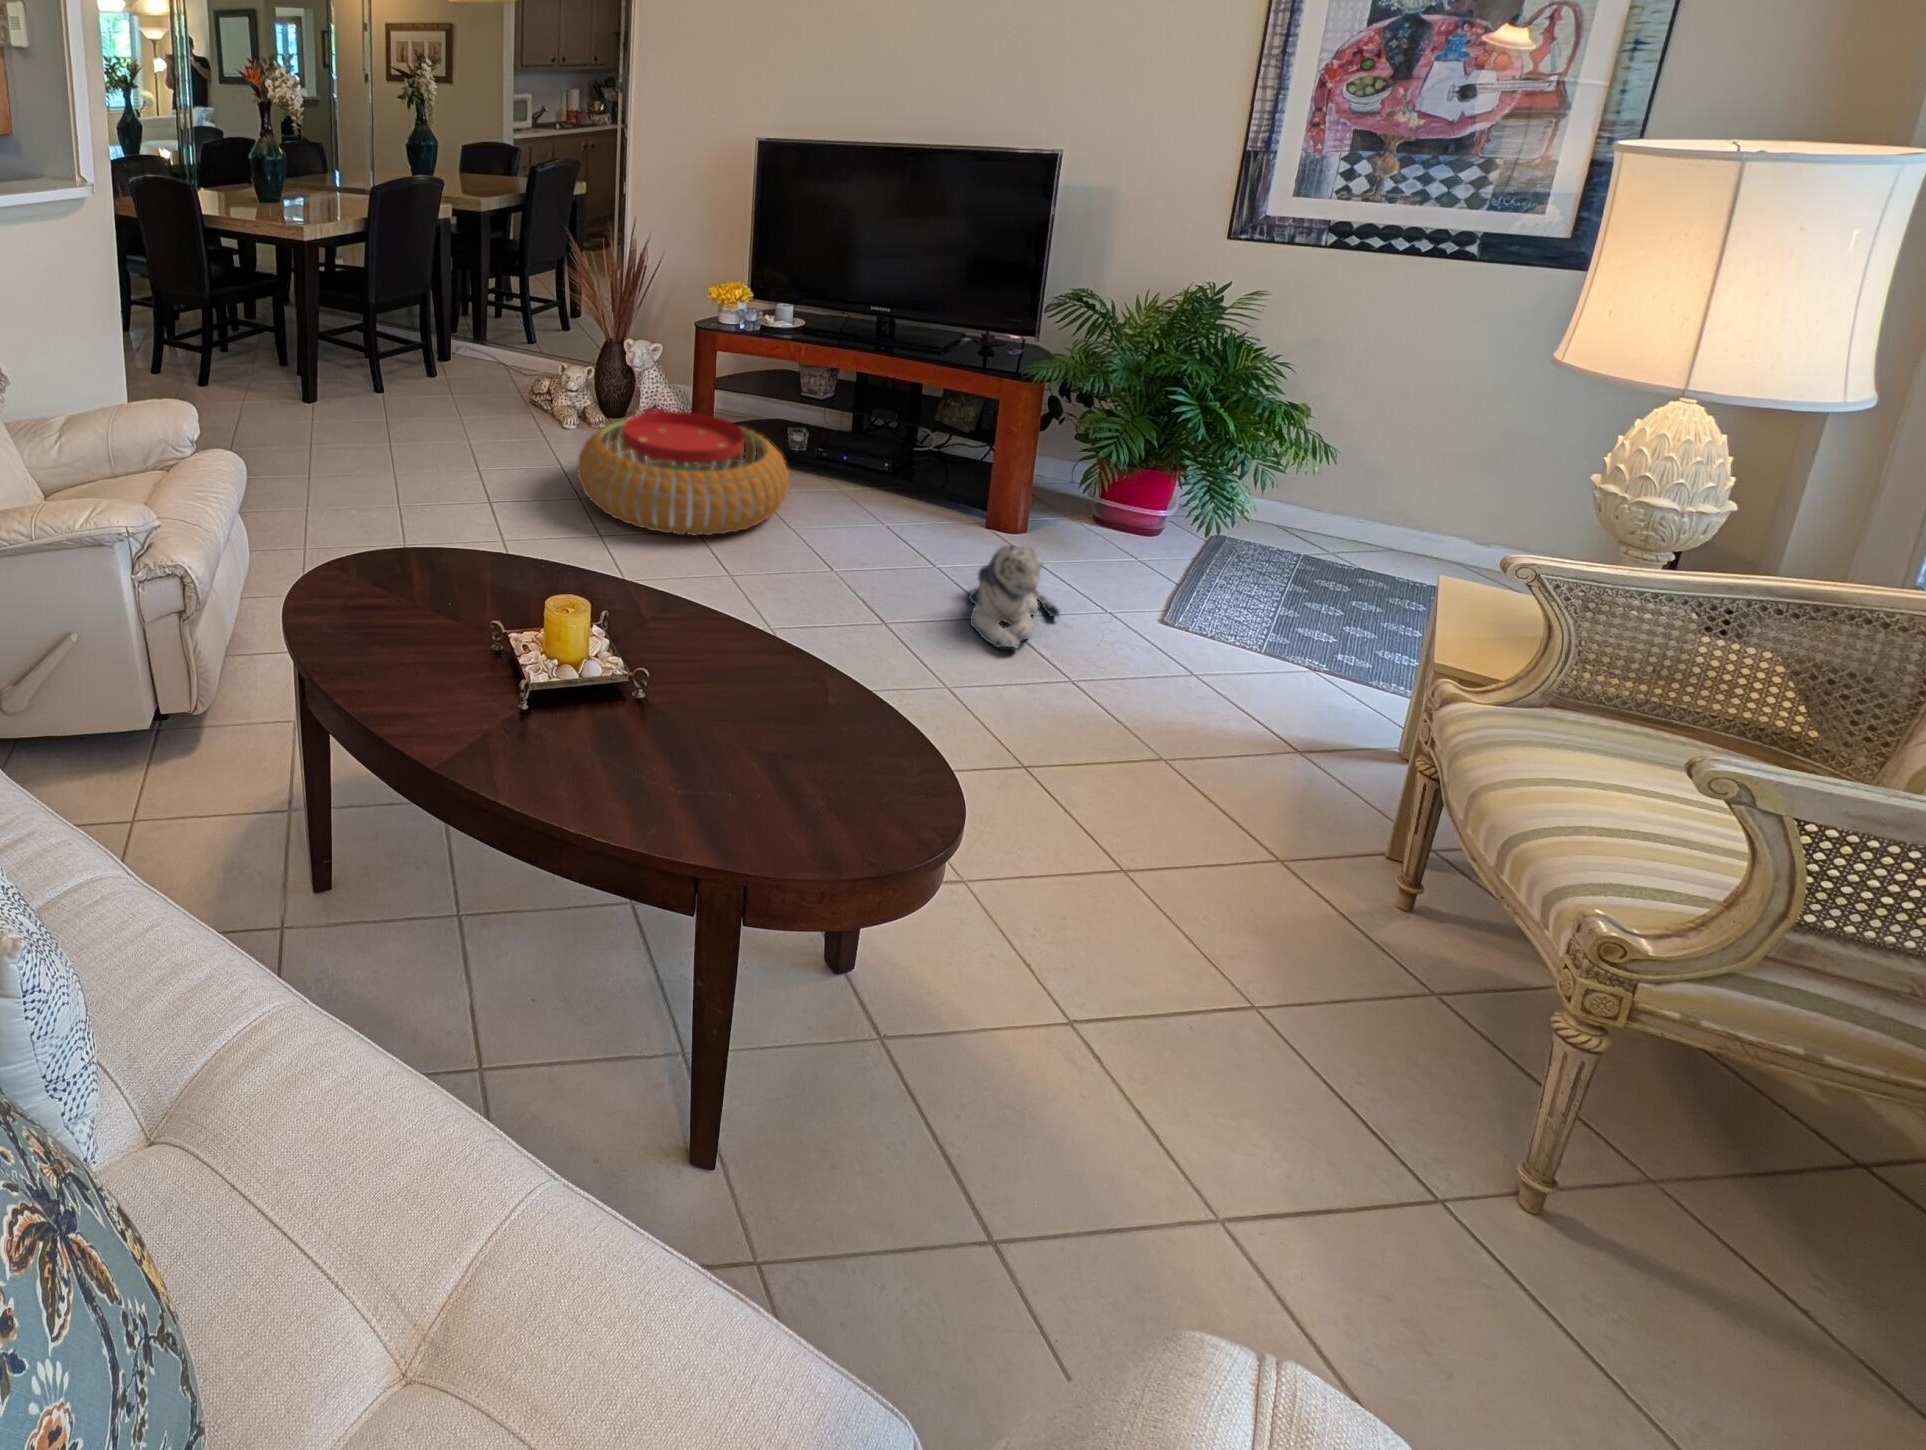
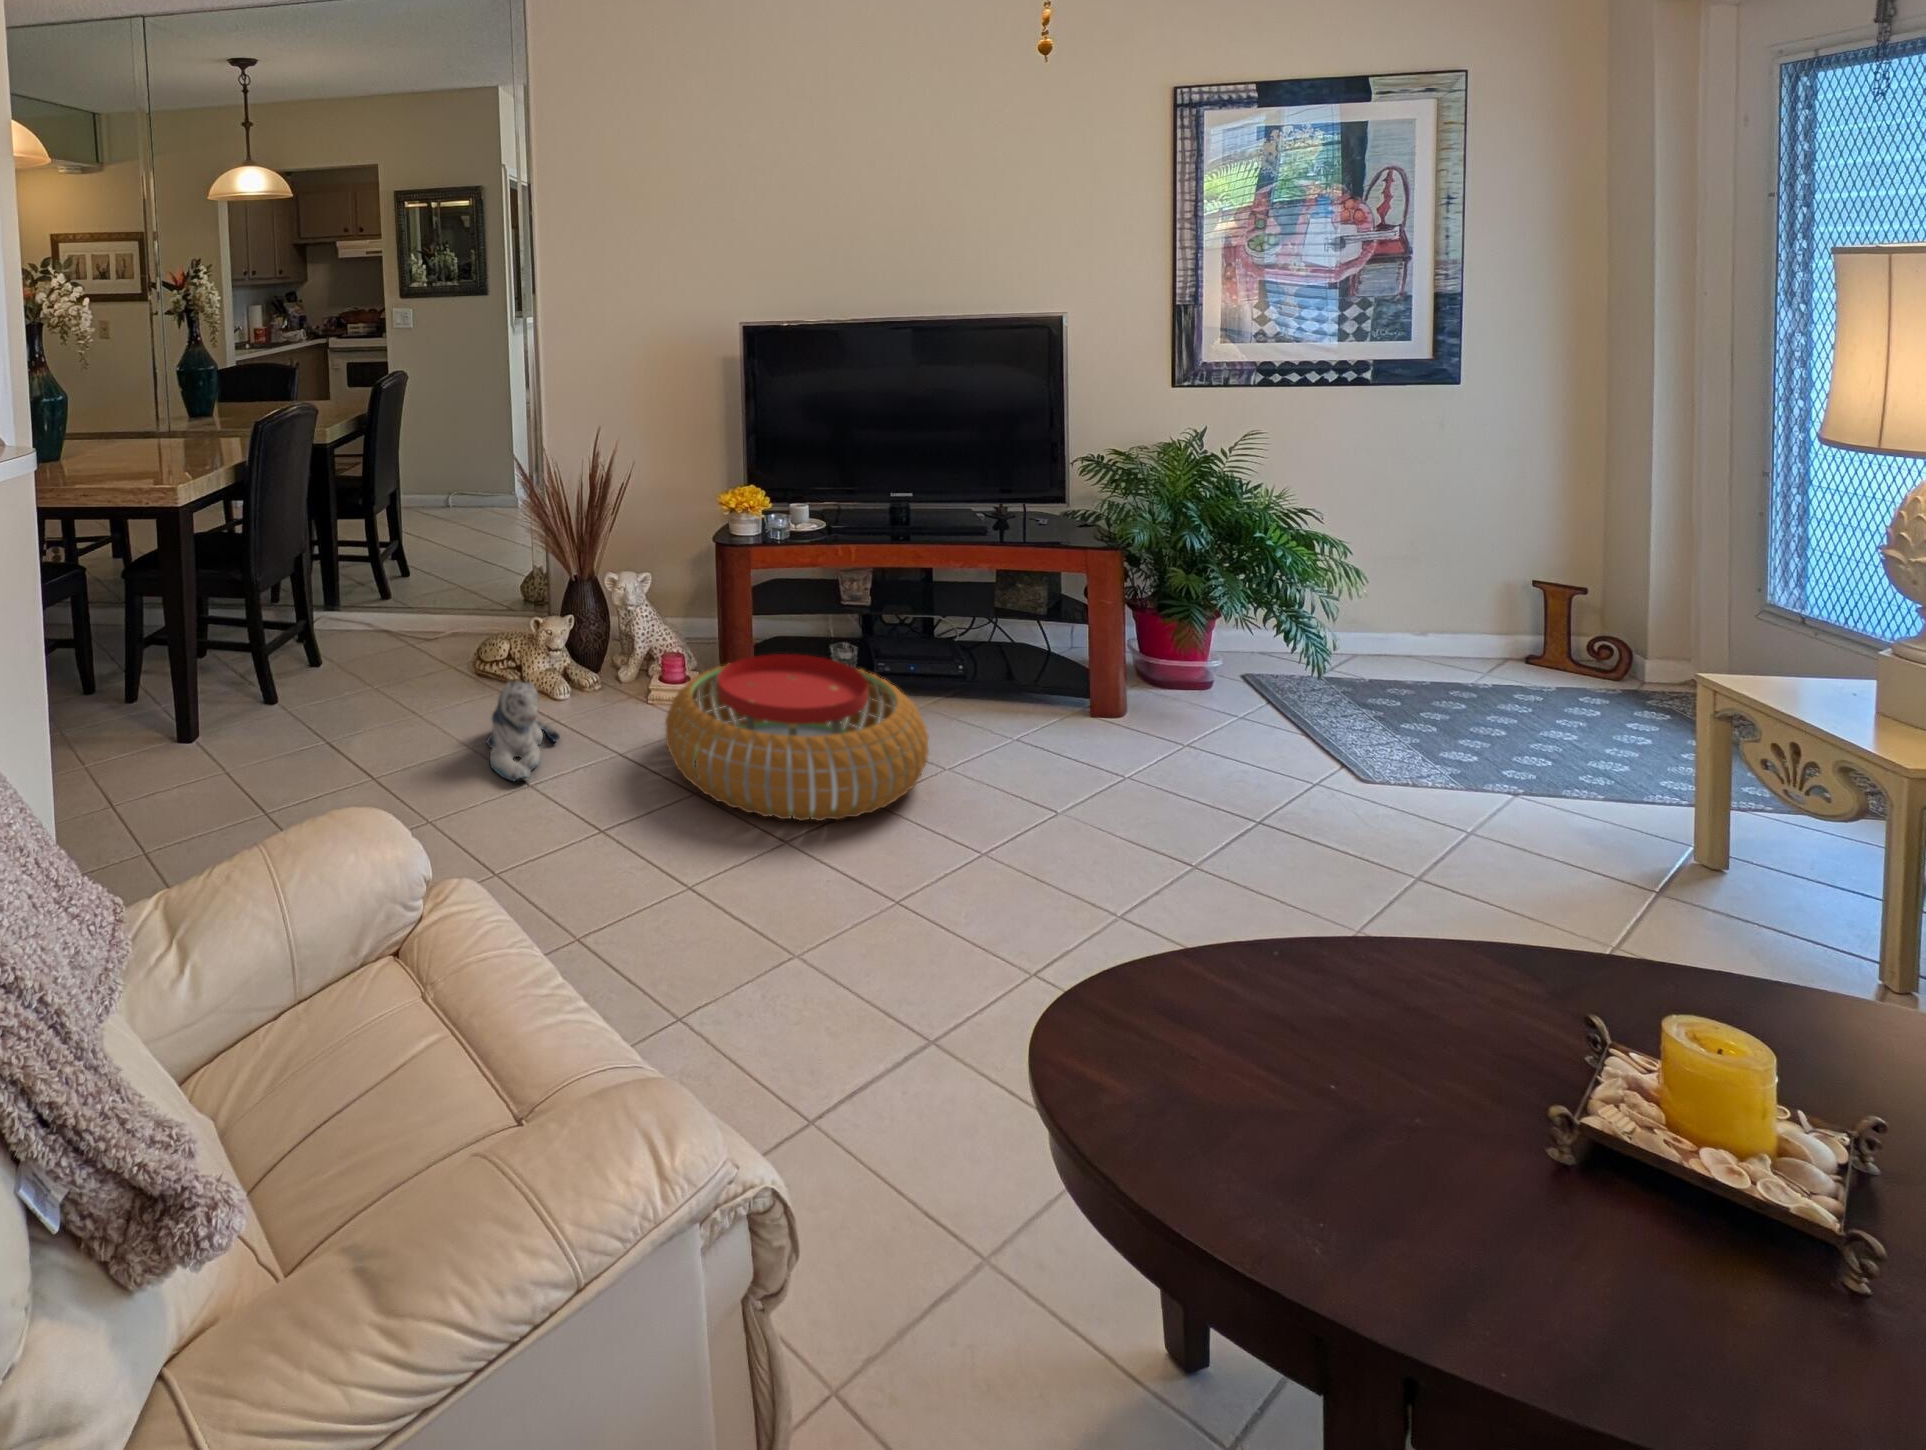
plush toy: present [969,544,1059,648] -> present [487,682,560,781]

